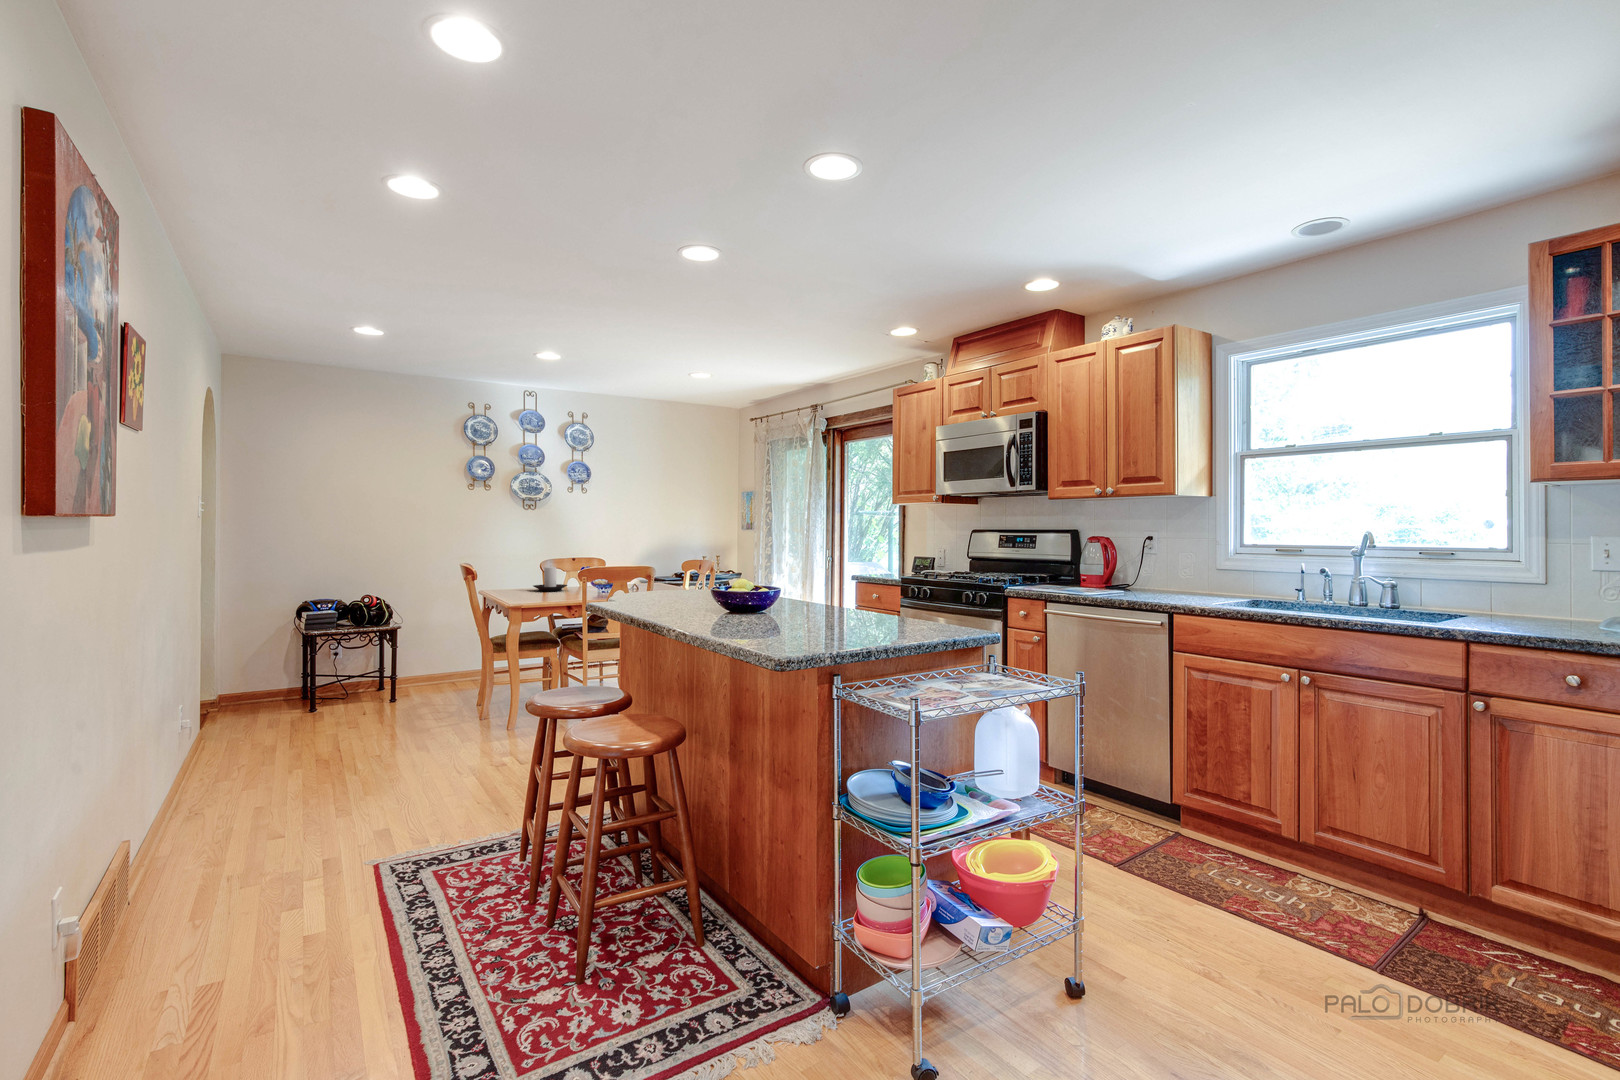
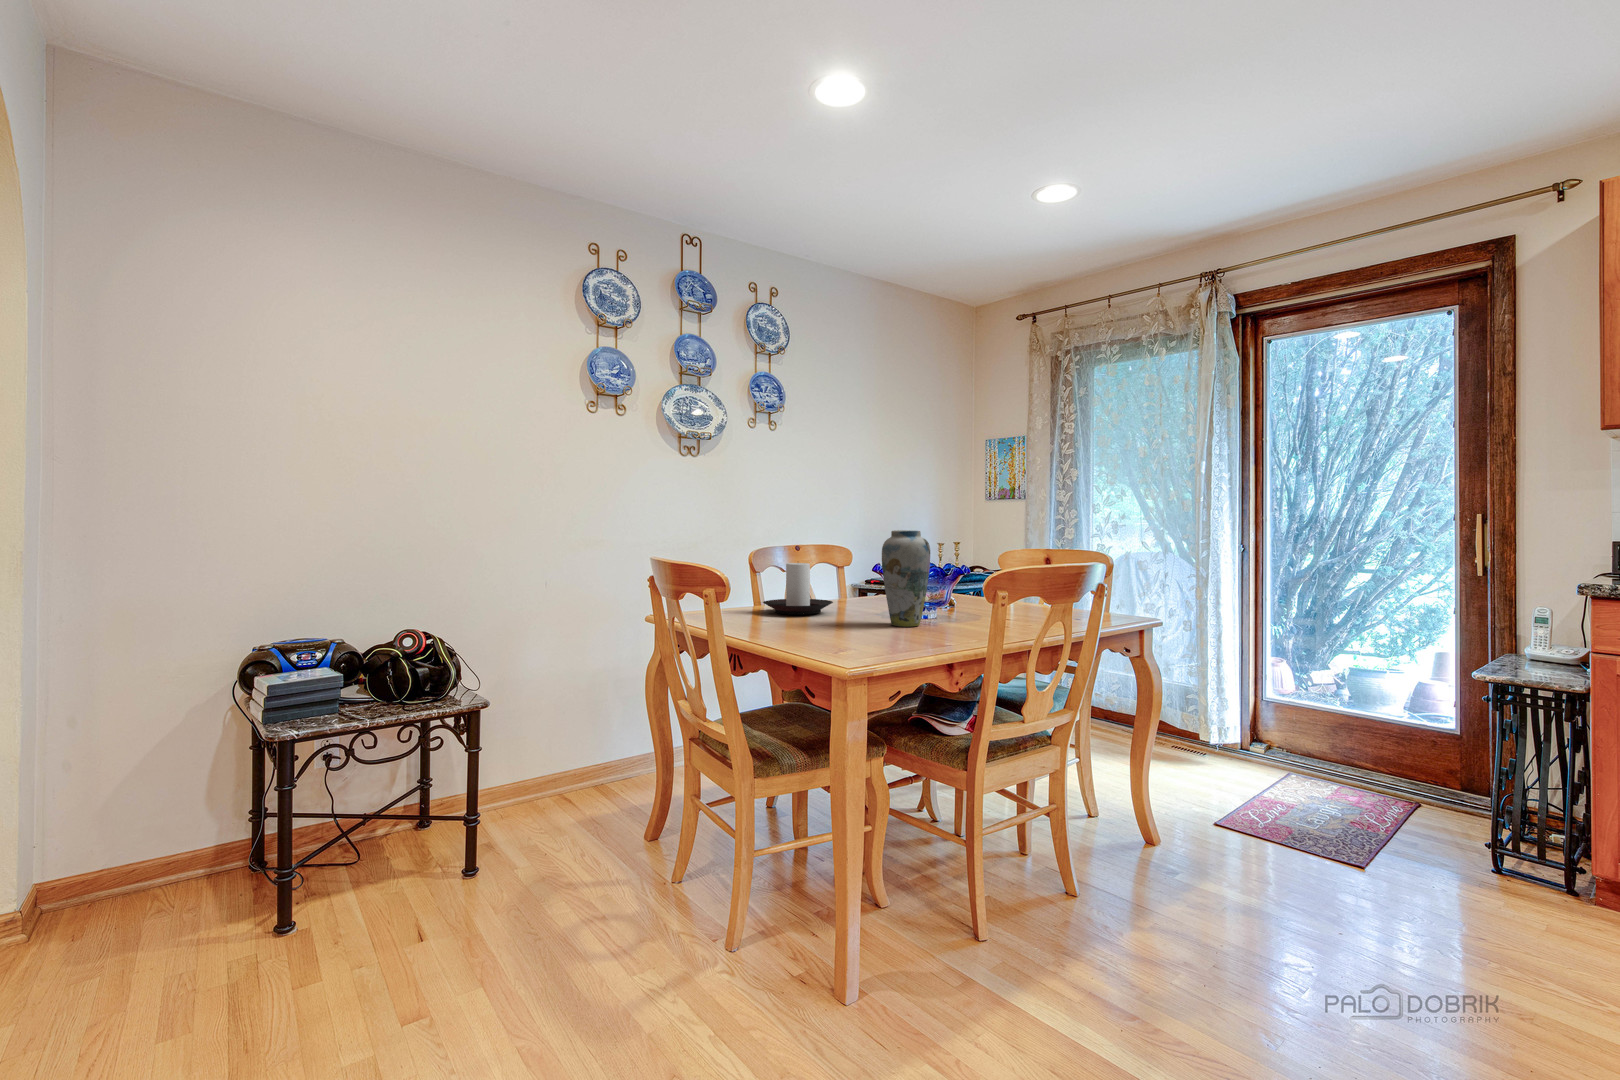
vase: none [570,553,592,596] -> present [882,530,930,627]

